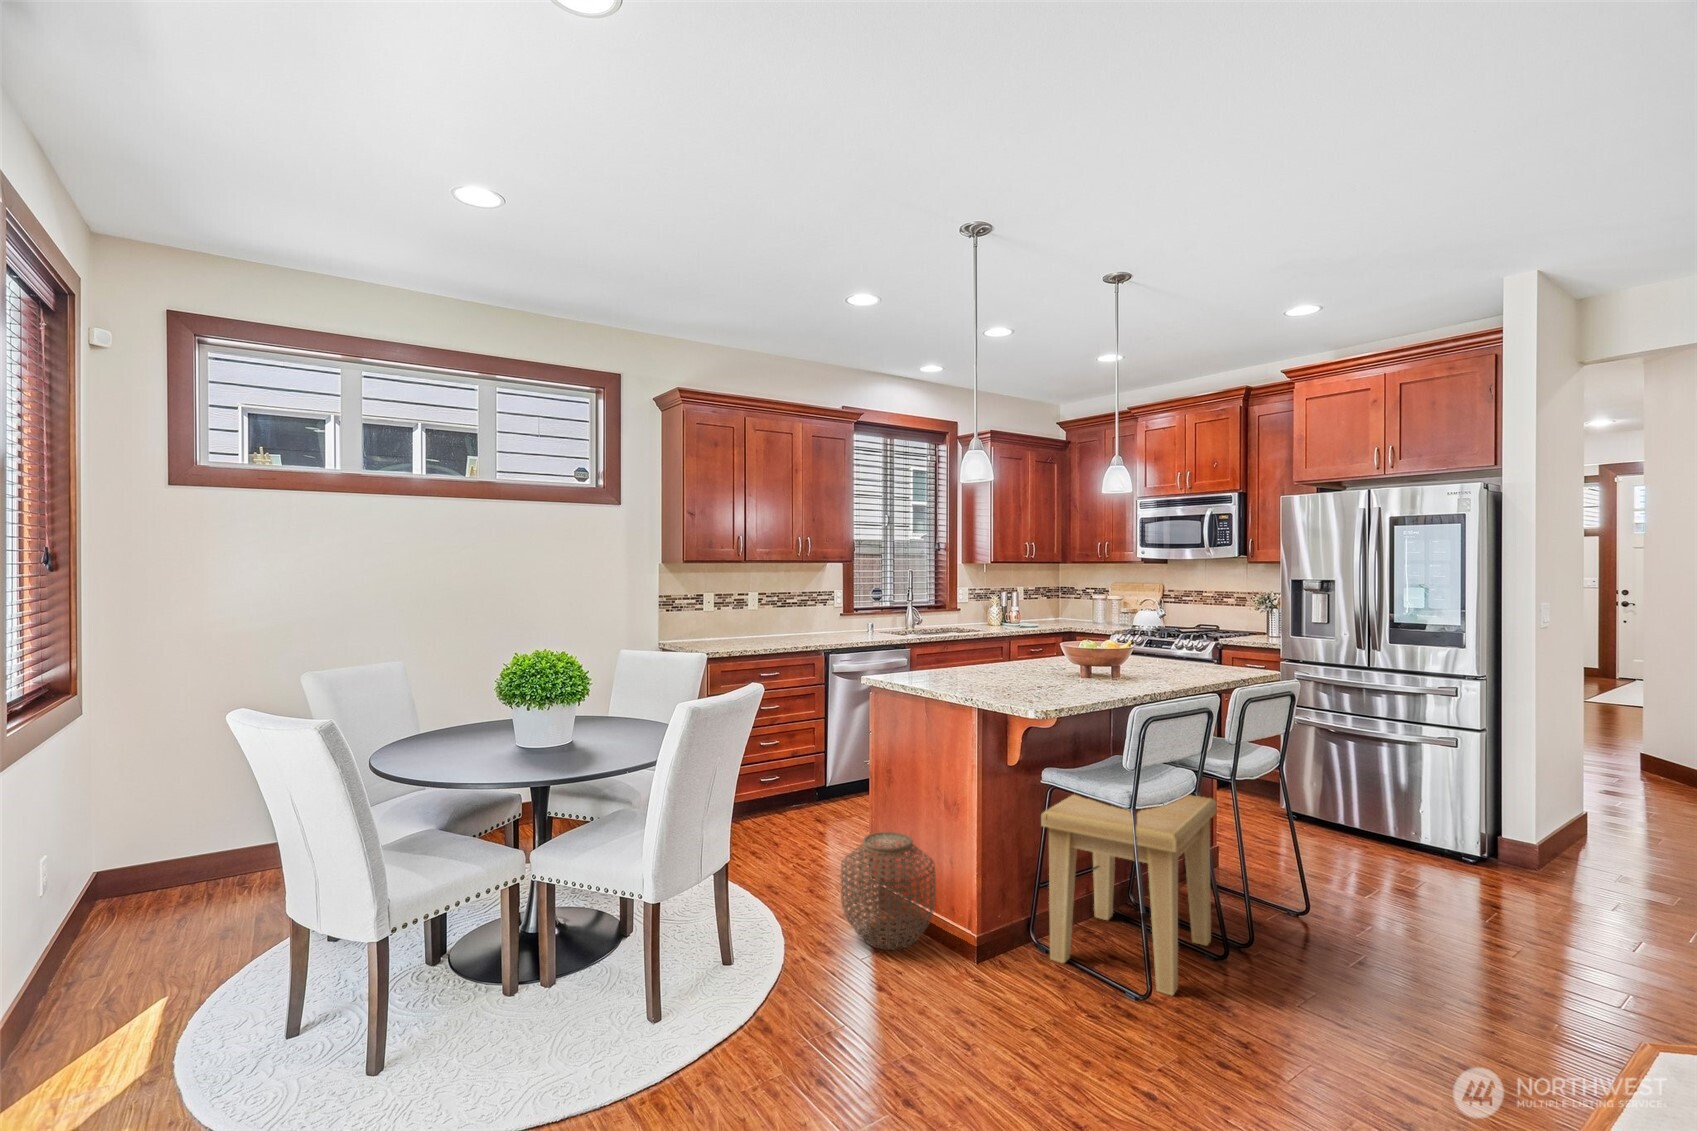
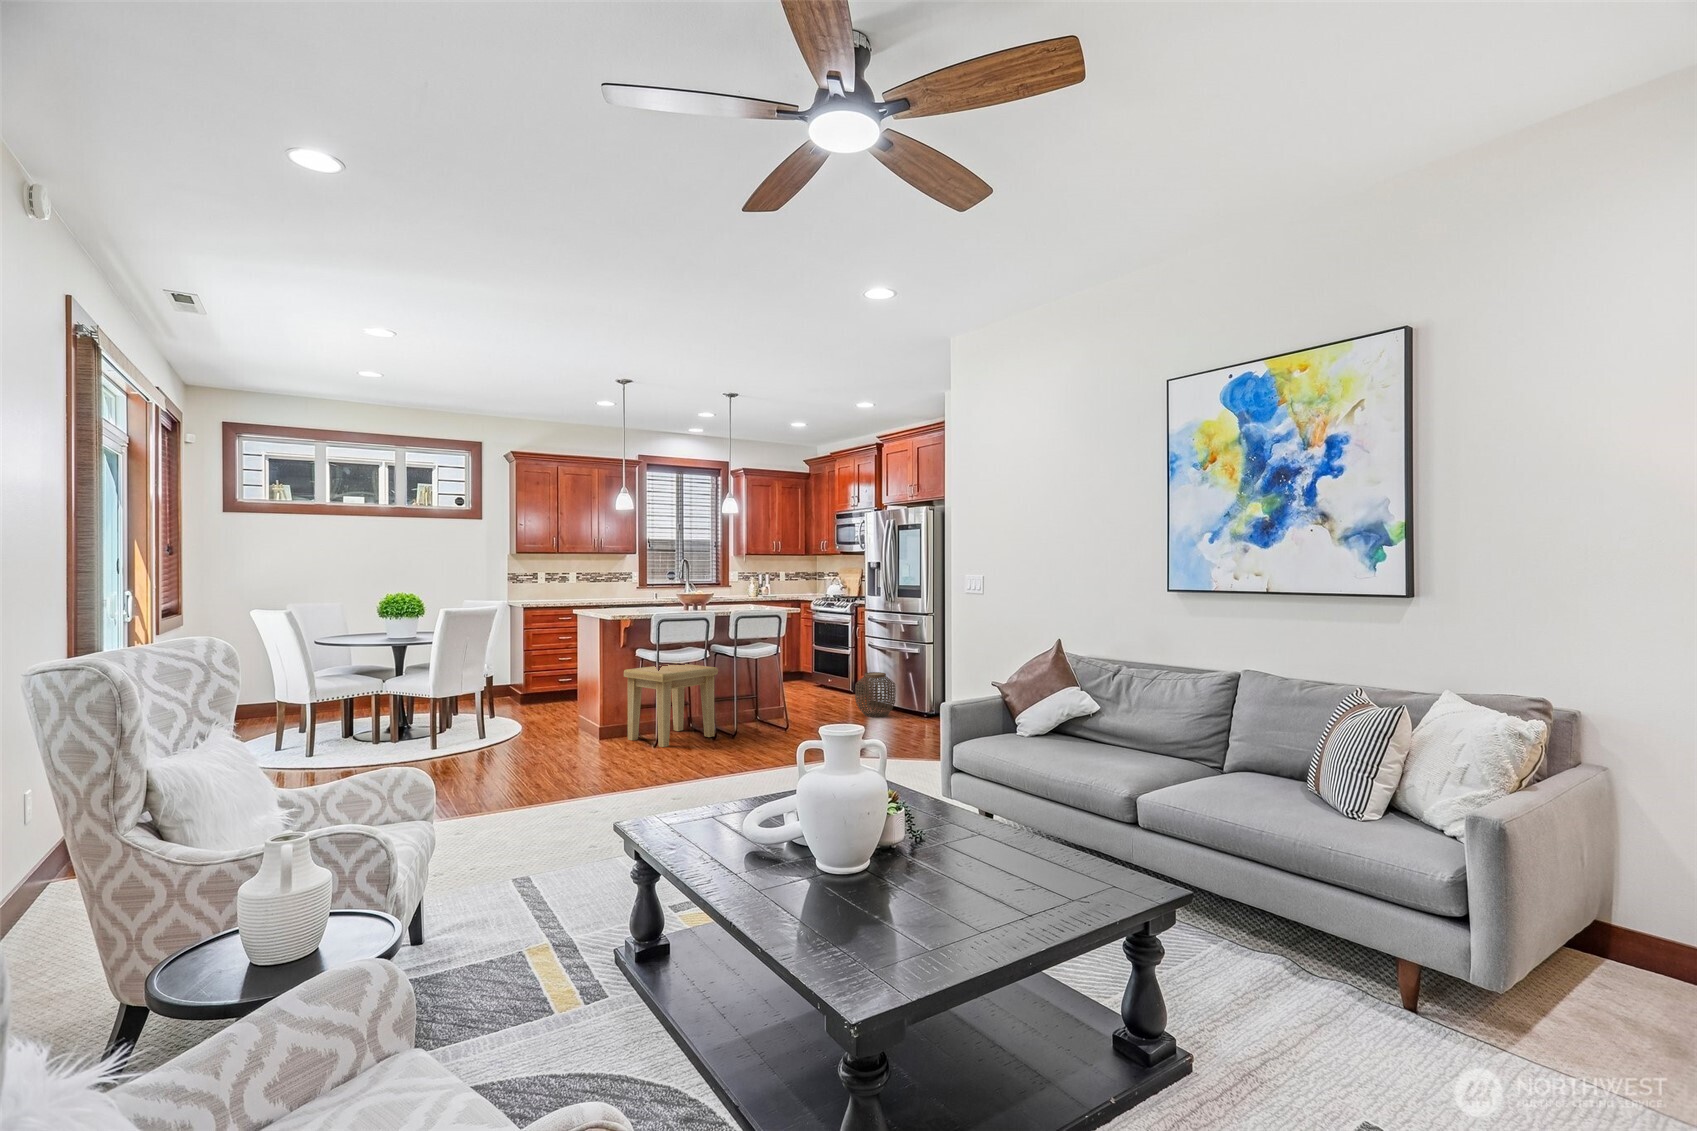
woven basket: present [841,832,936,950] -> present [855,672,896,717]

